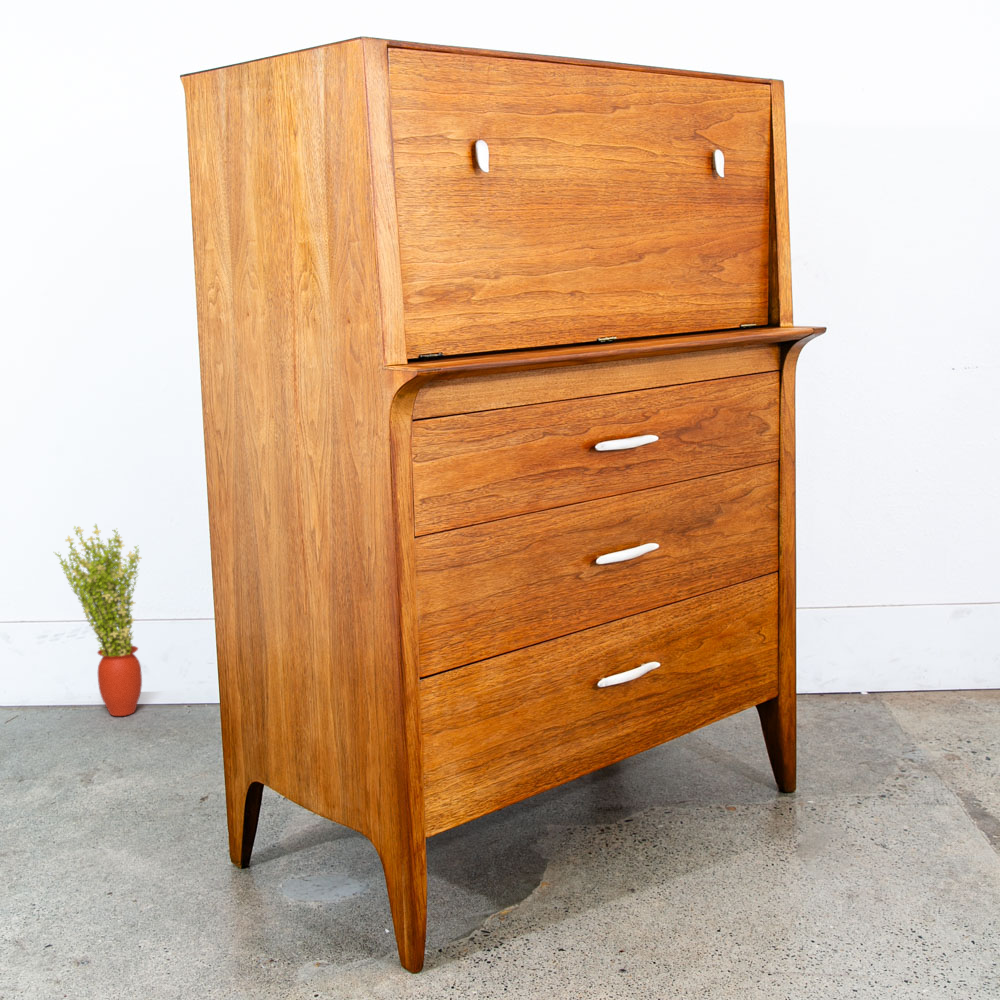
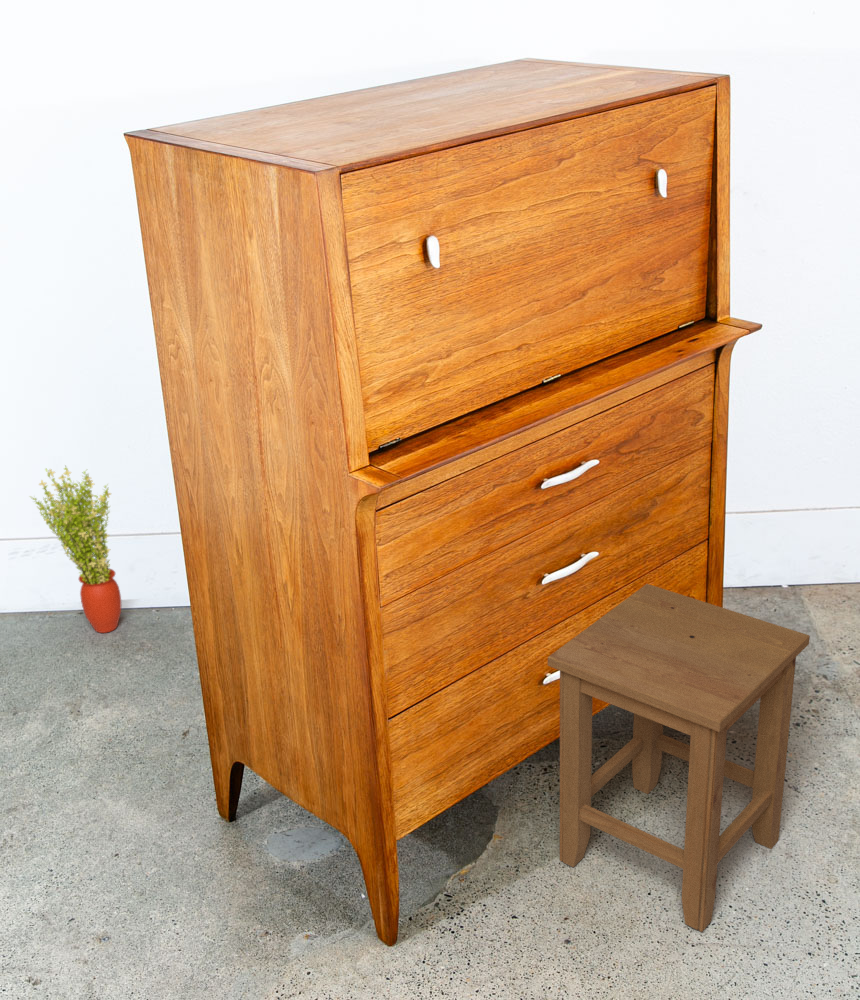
stool: none [601,596,889,963] -> present [548,584,810,932]

